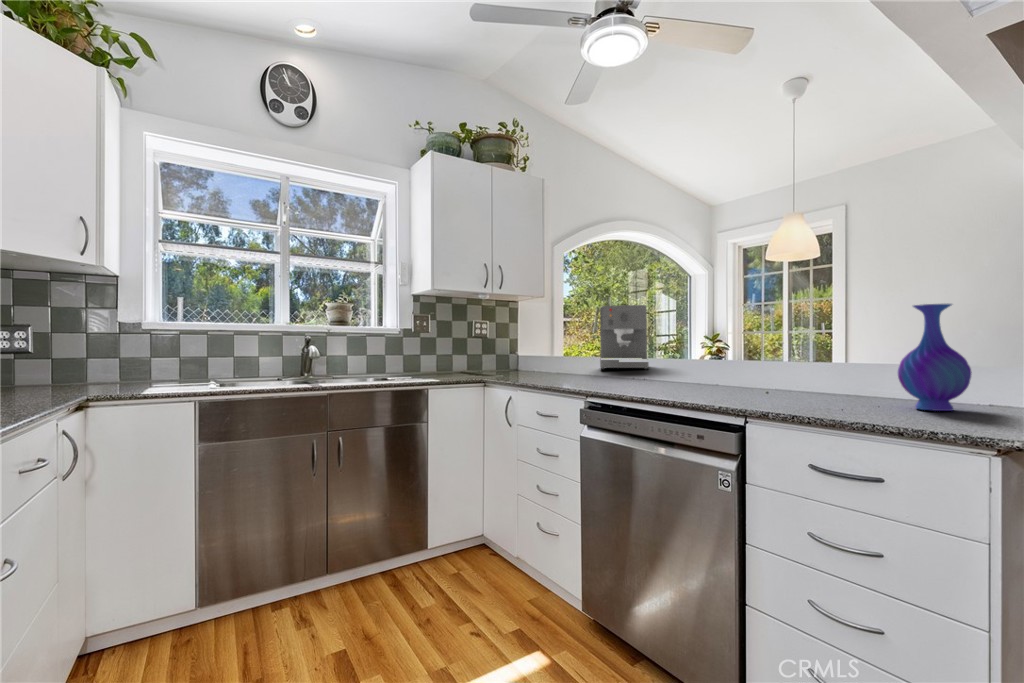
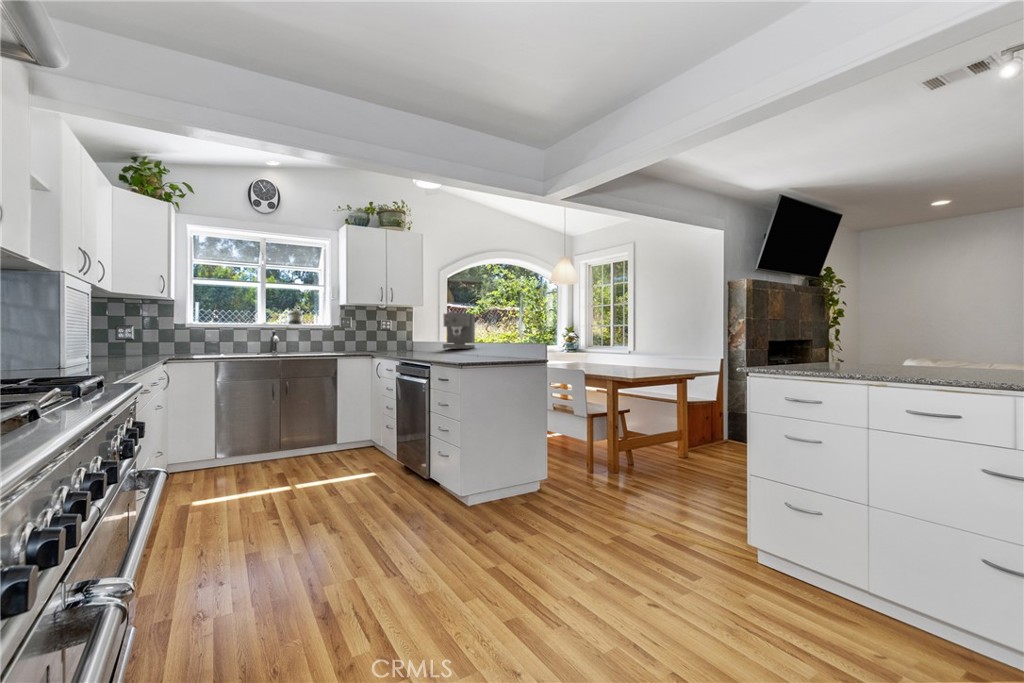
vase: present [898,304,972,411] -> none [481,323,502,362]

